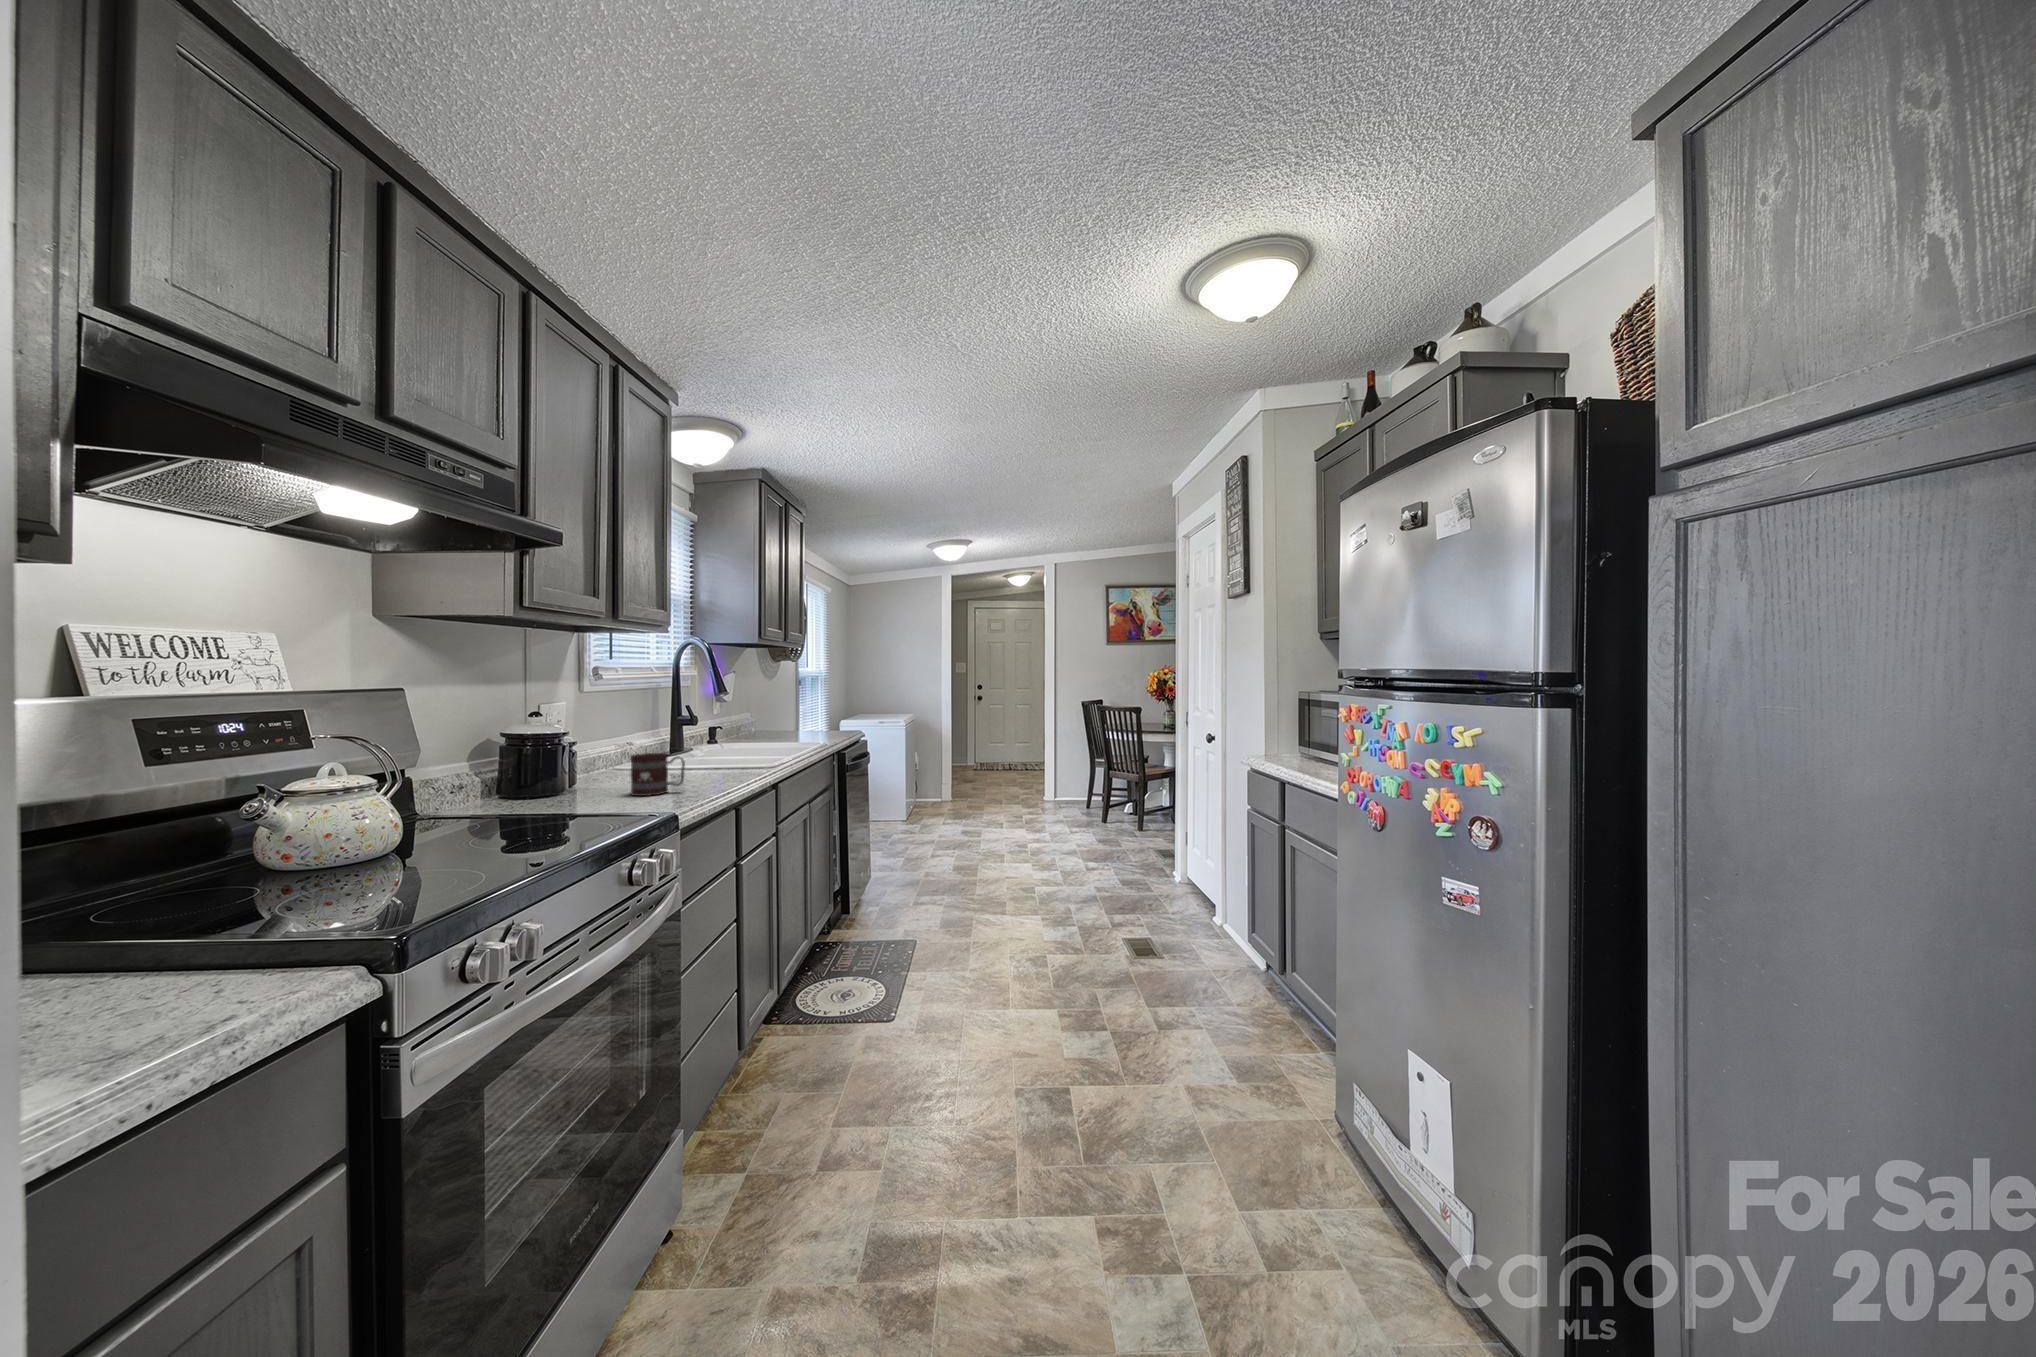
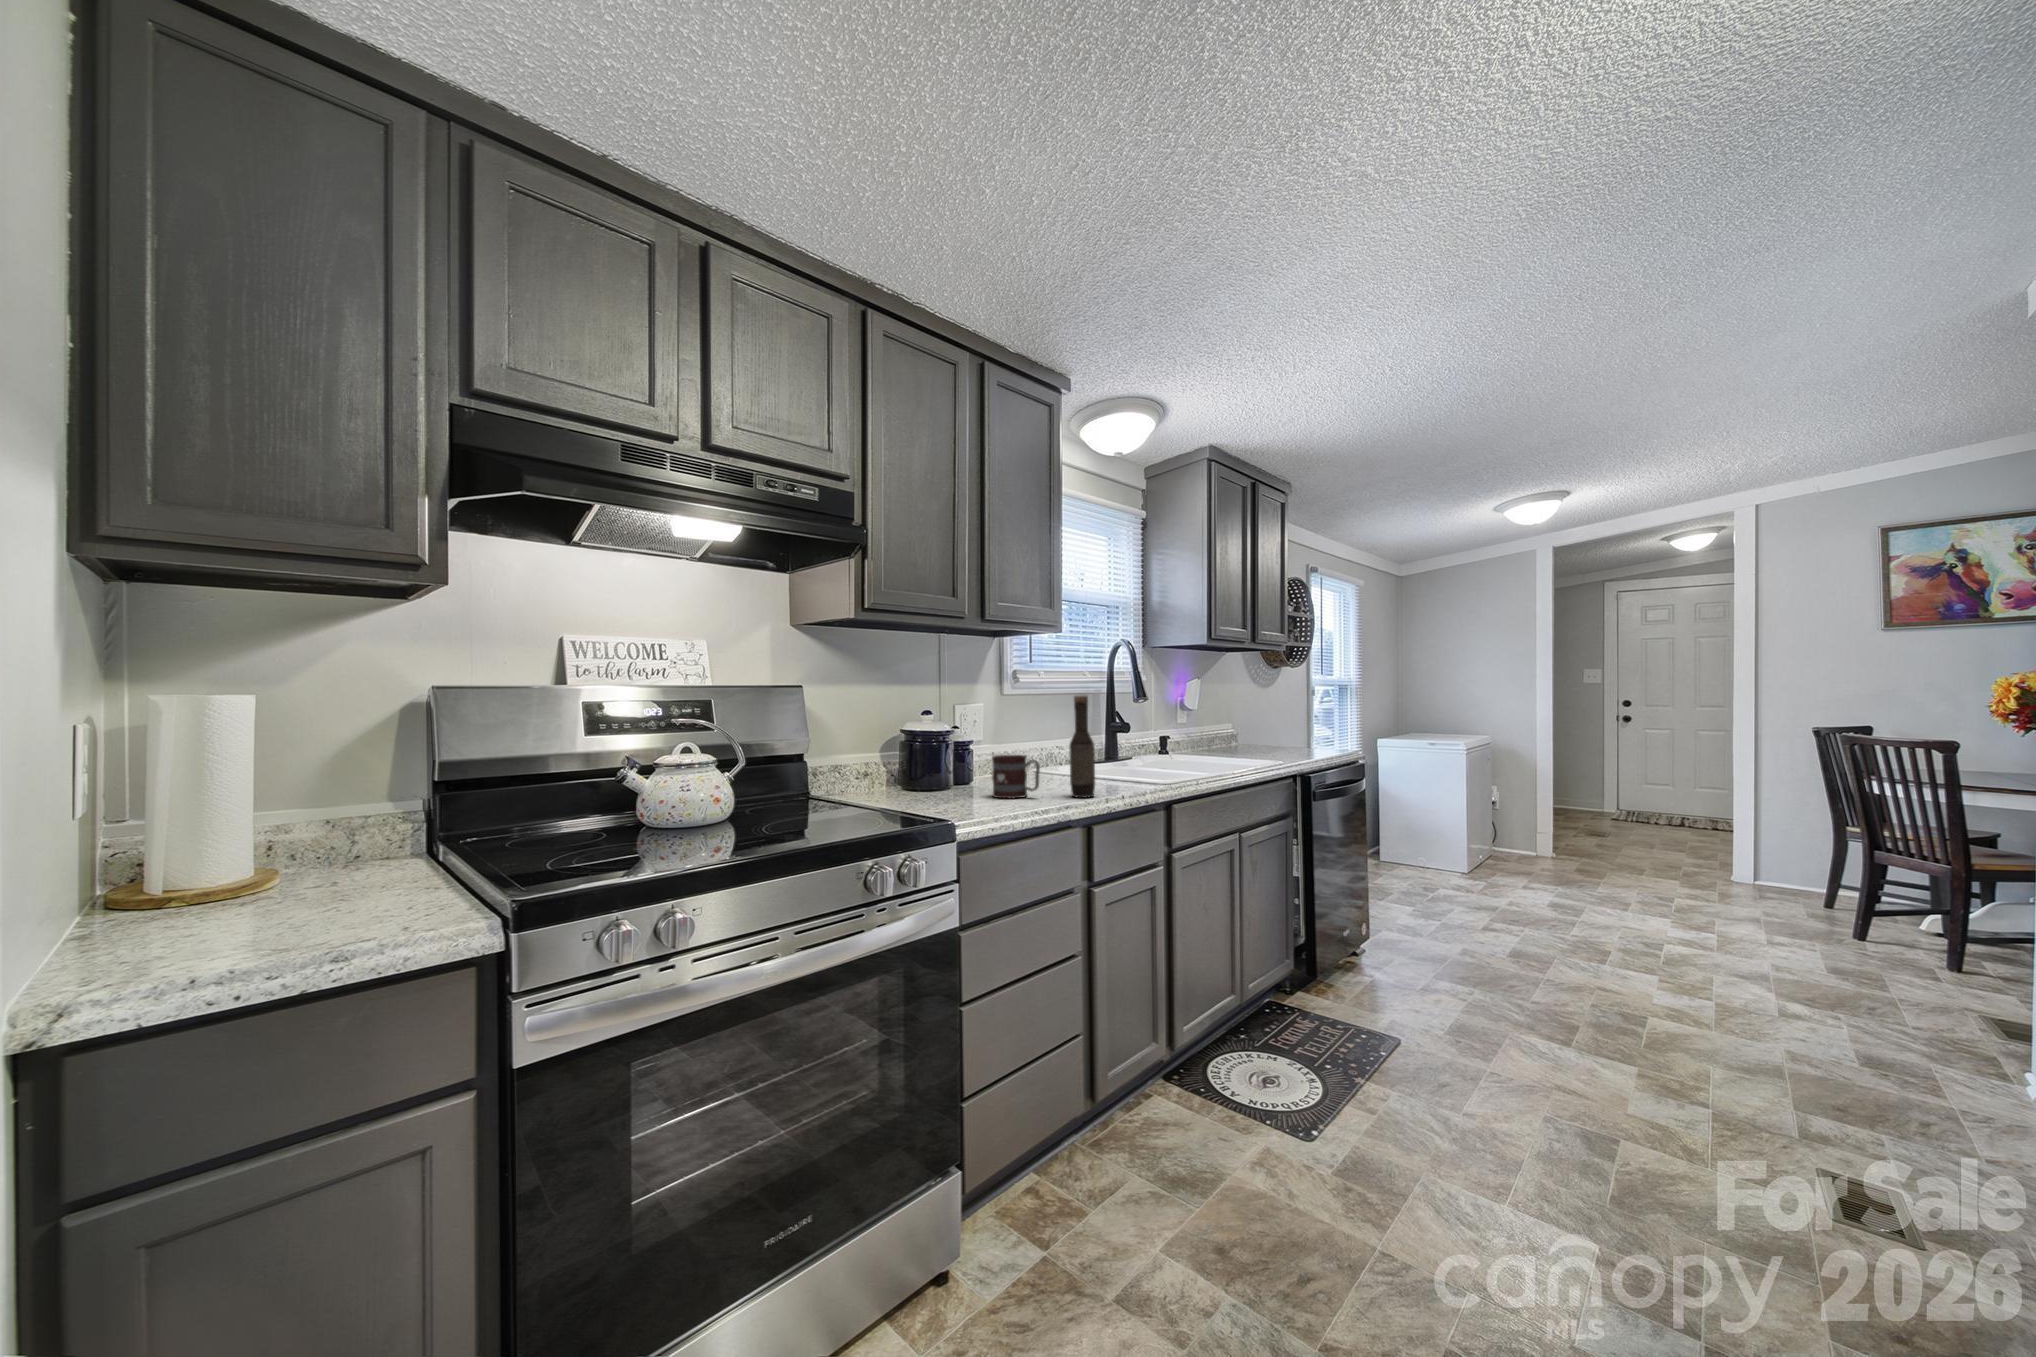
bottle: none [708,695,733,787] -> present [1069,695,1095,798]

